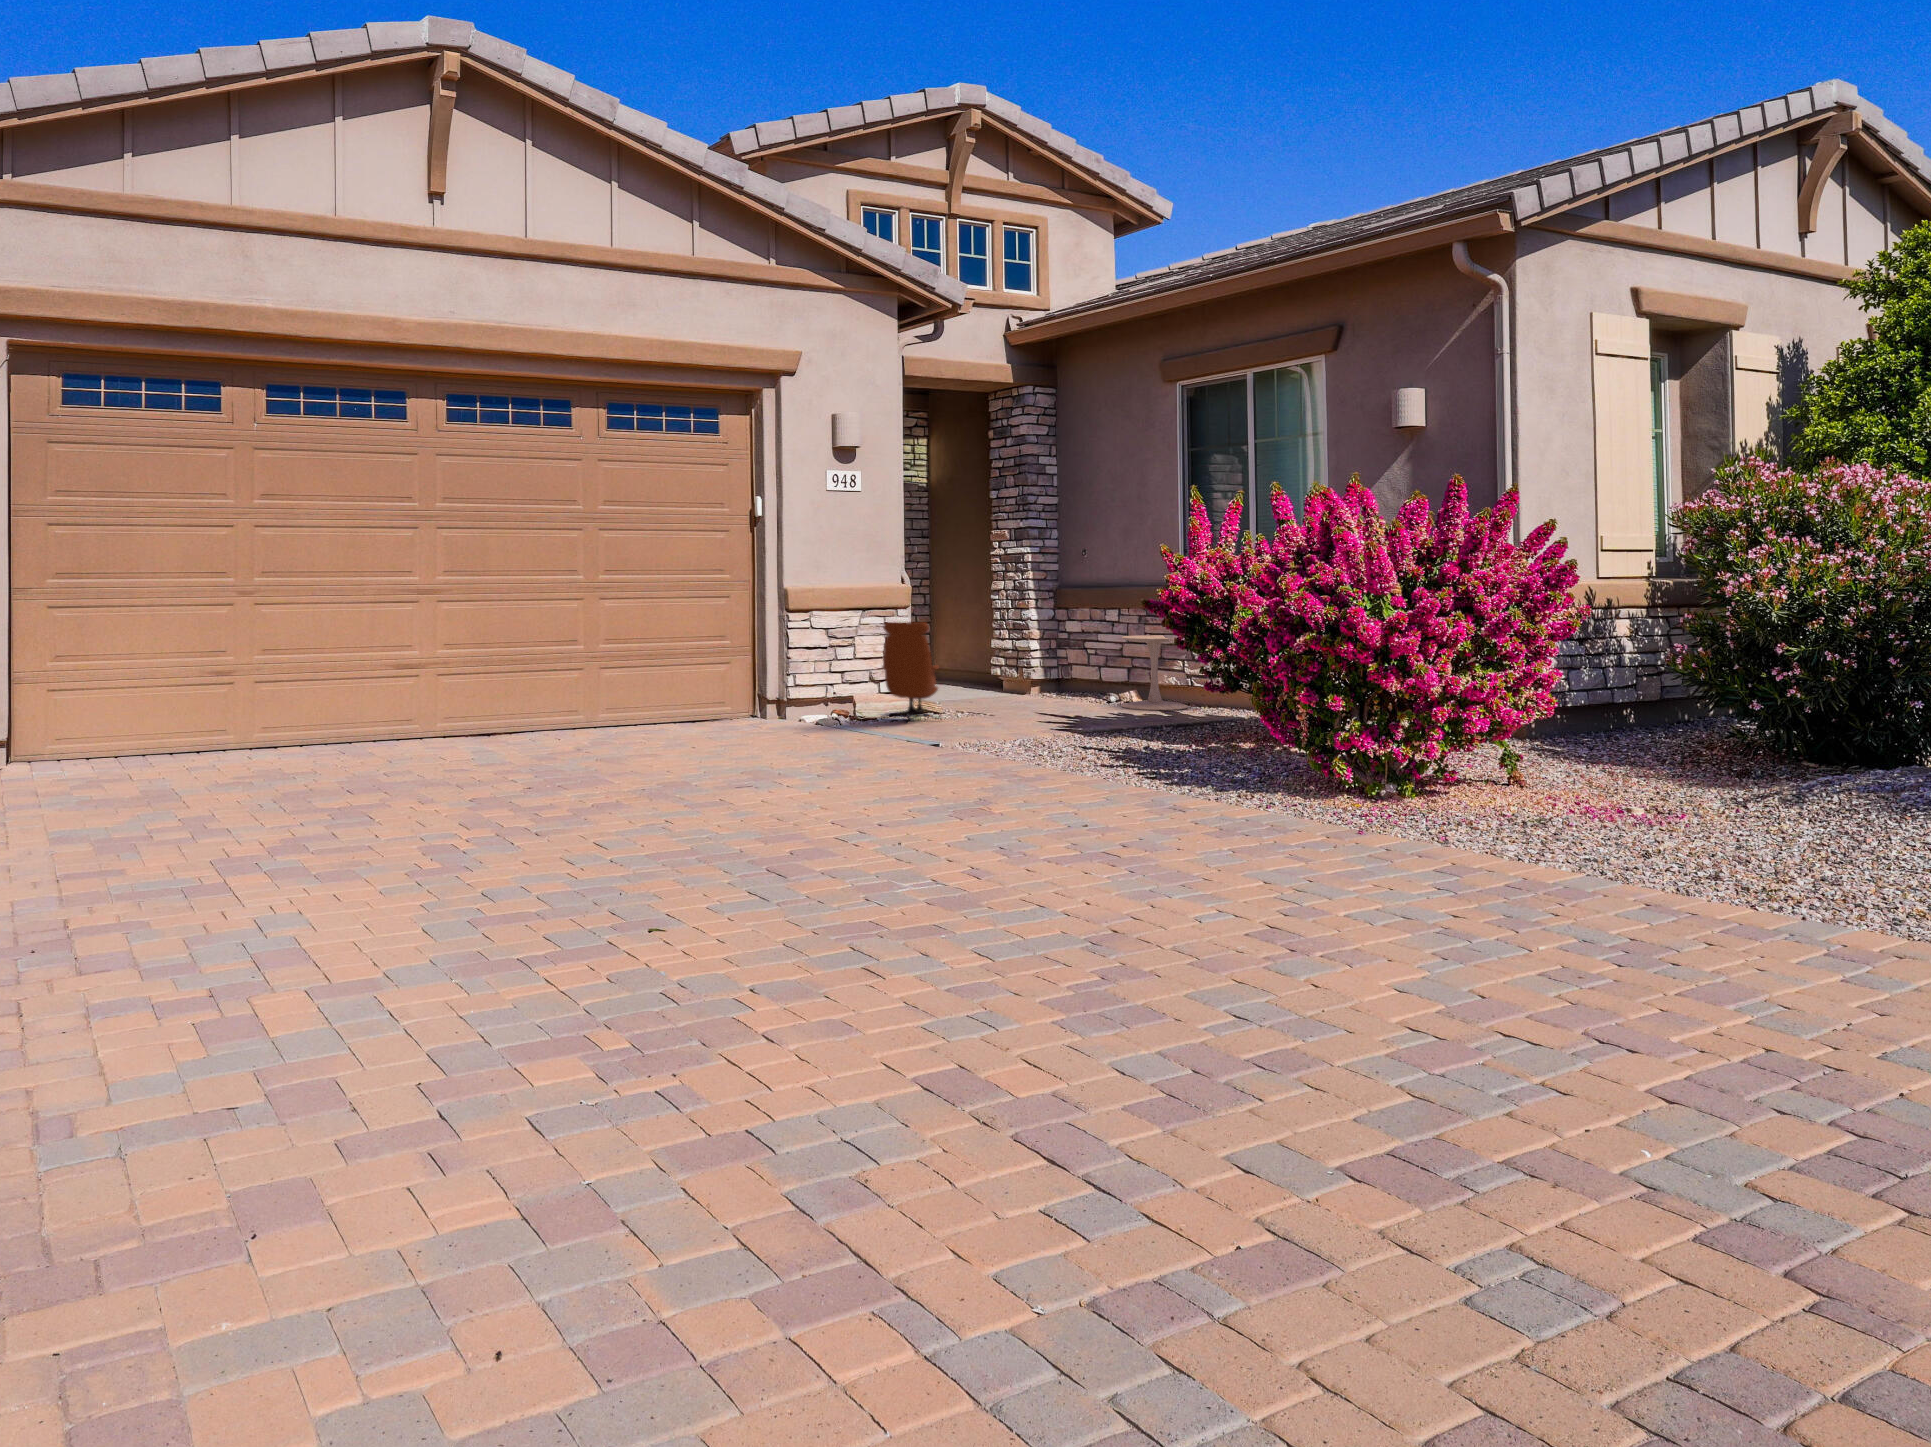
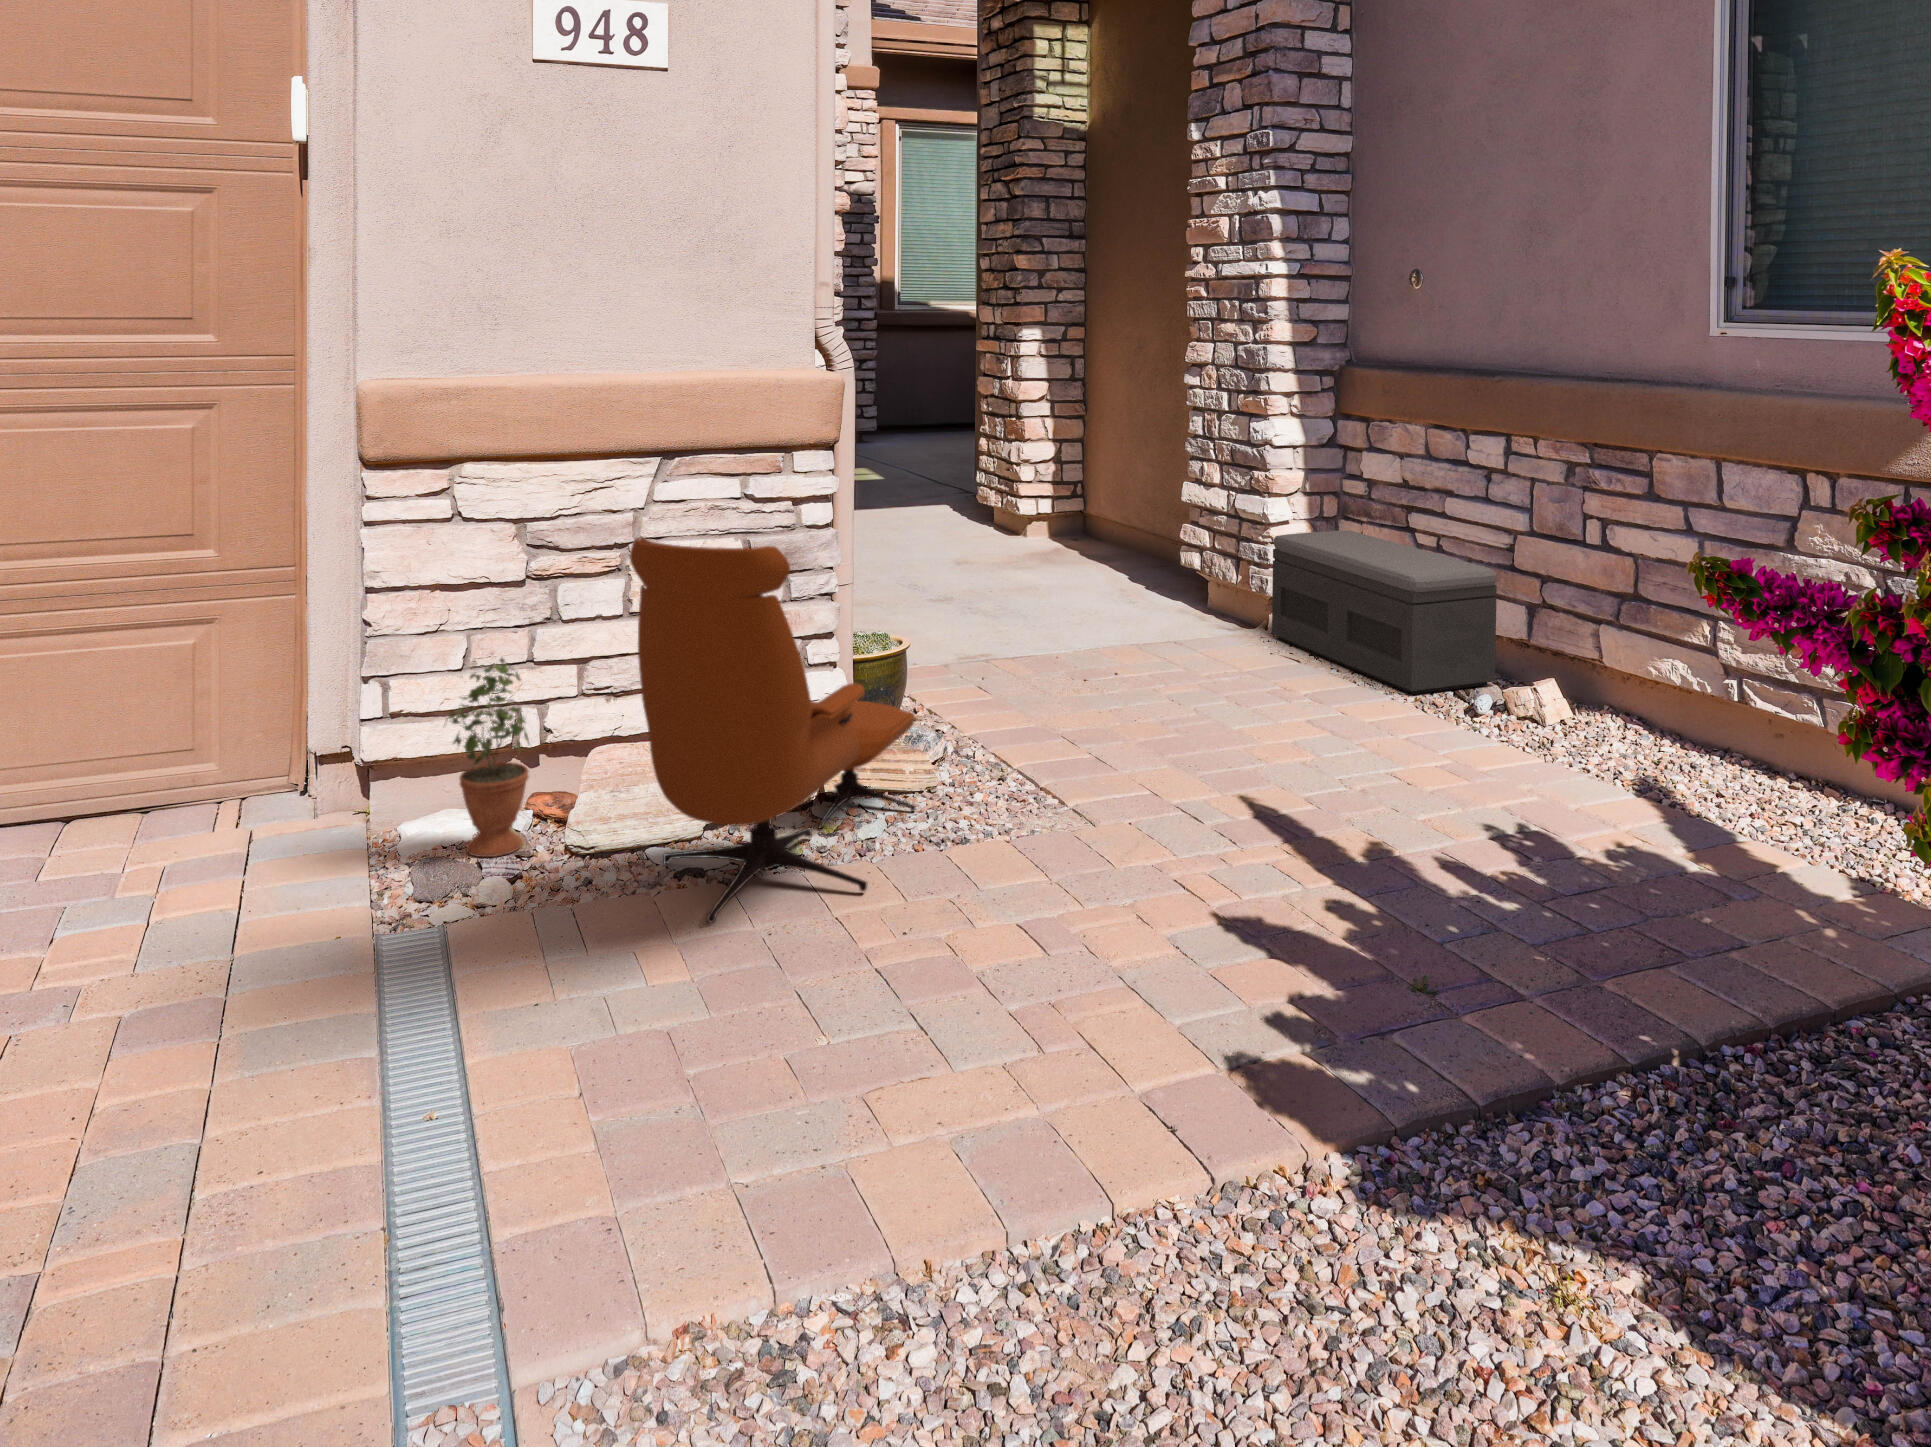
pedestal table: present [1121,635,1188,710] -> none [1524,531,1751,805]
storage bench: none [1033,653,1115,700] -> present [1272,531,1497,694]
potted plant: none [815,664,838,720] -> present [447,658,529,857]

